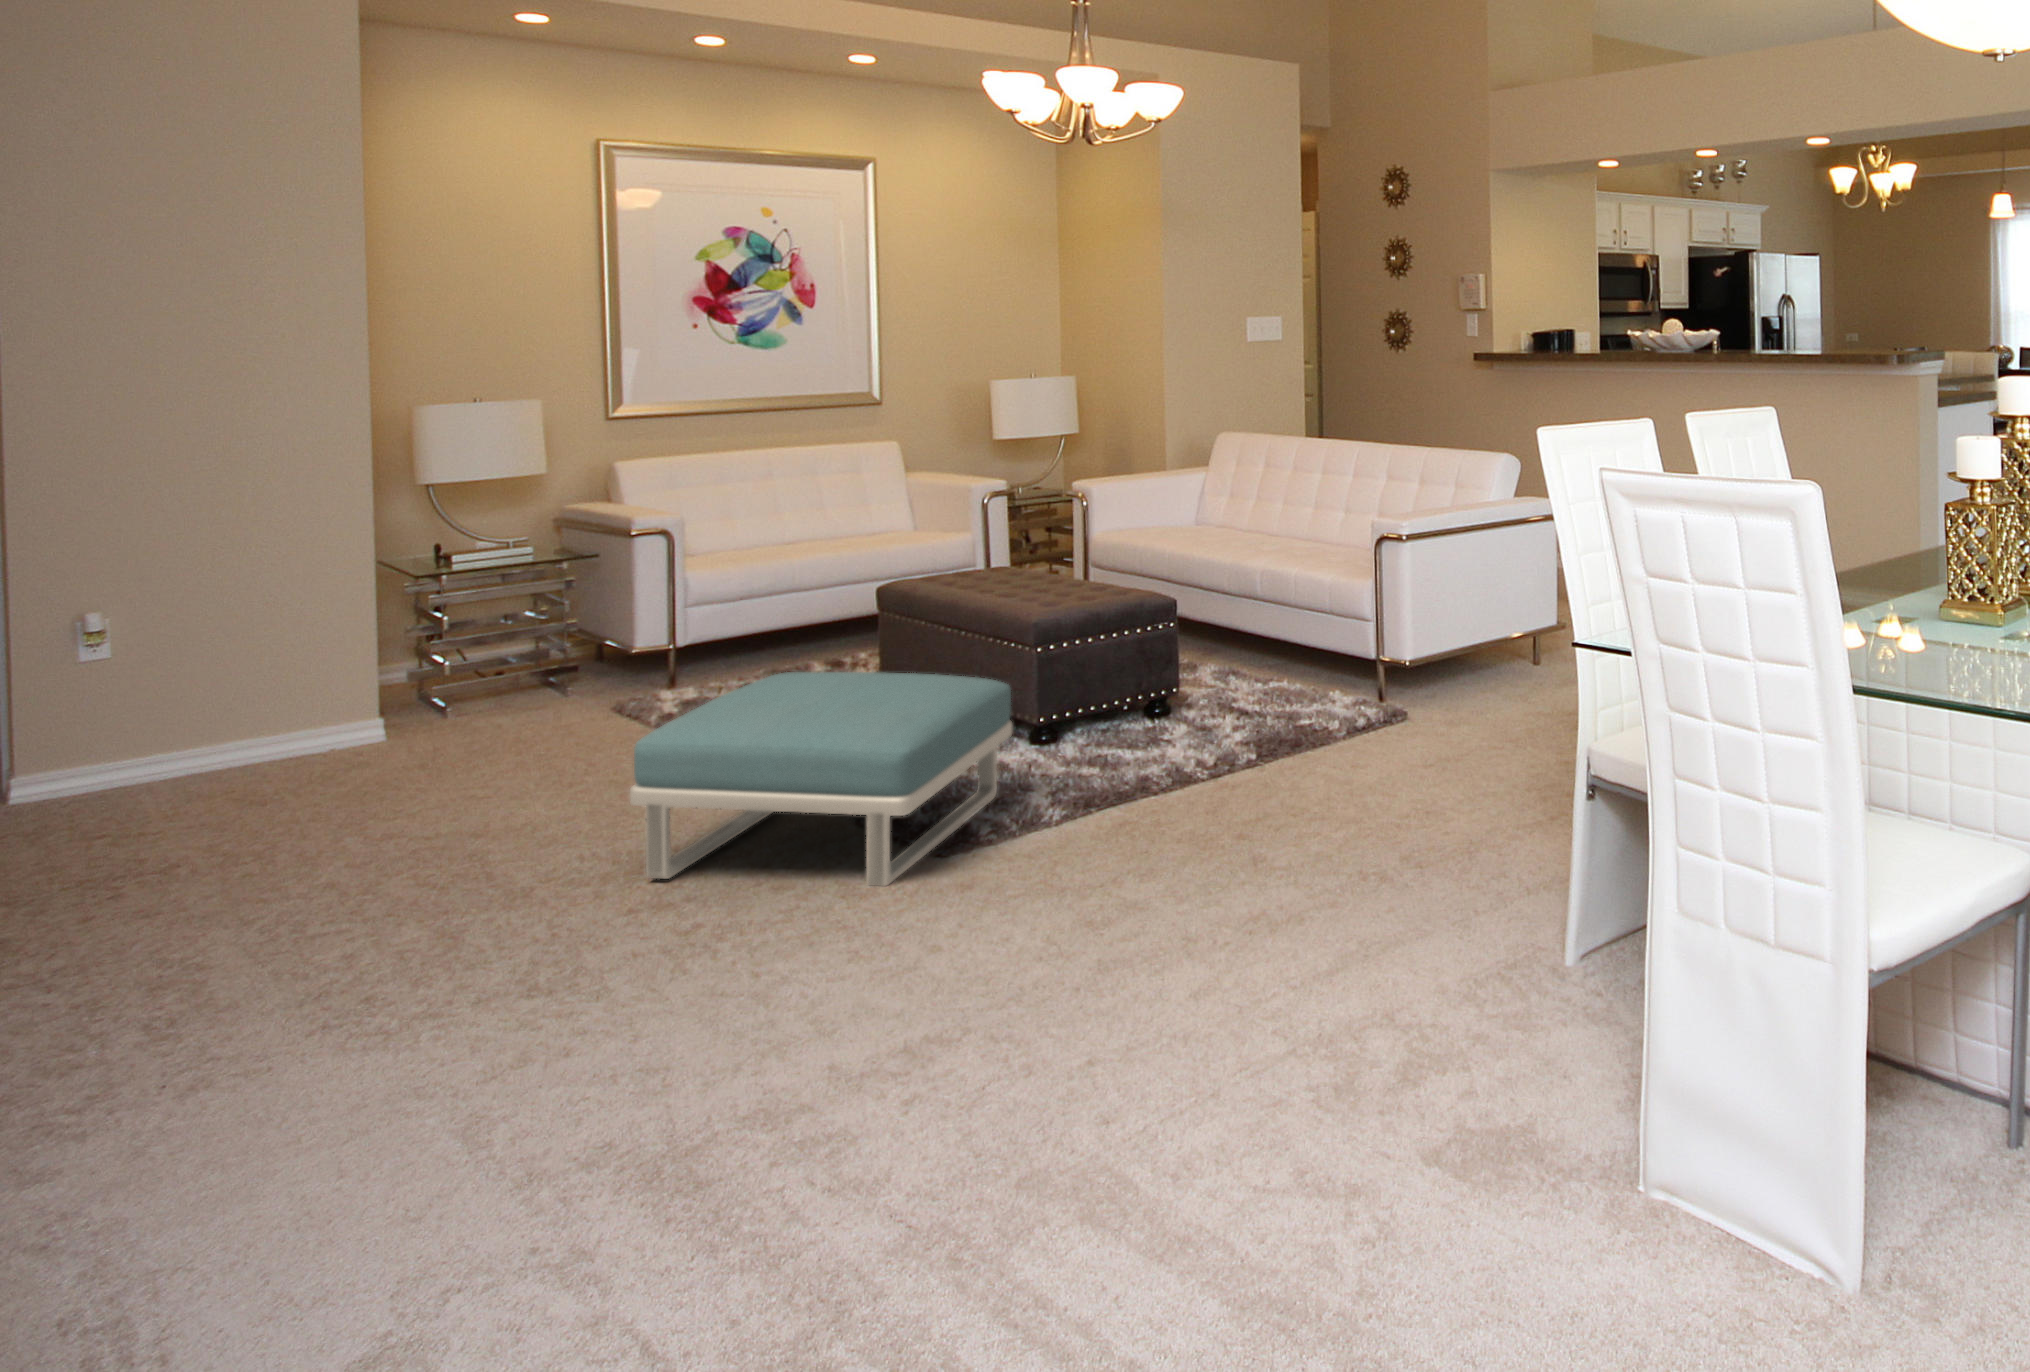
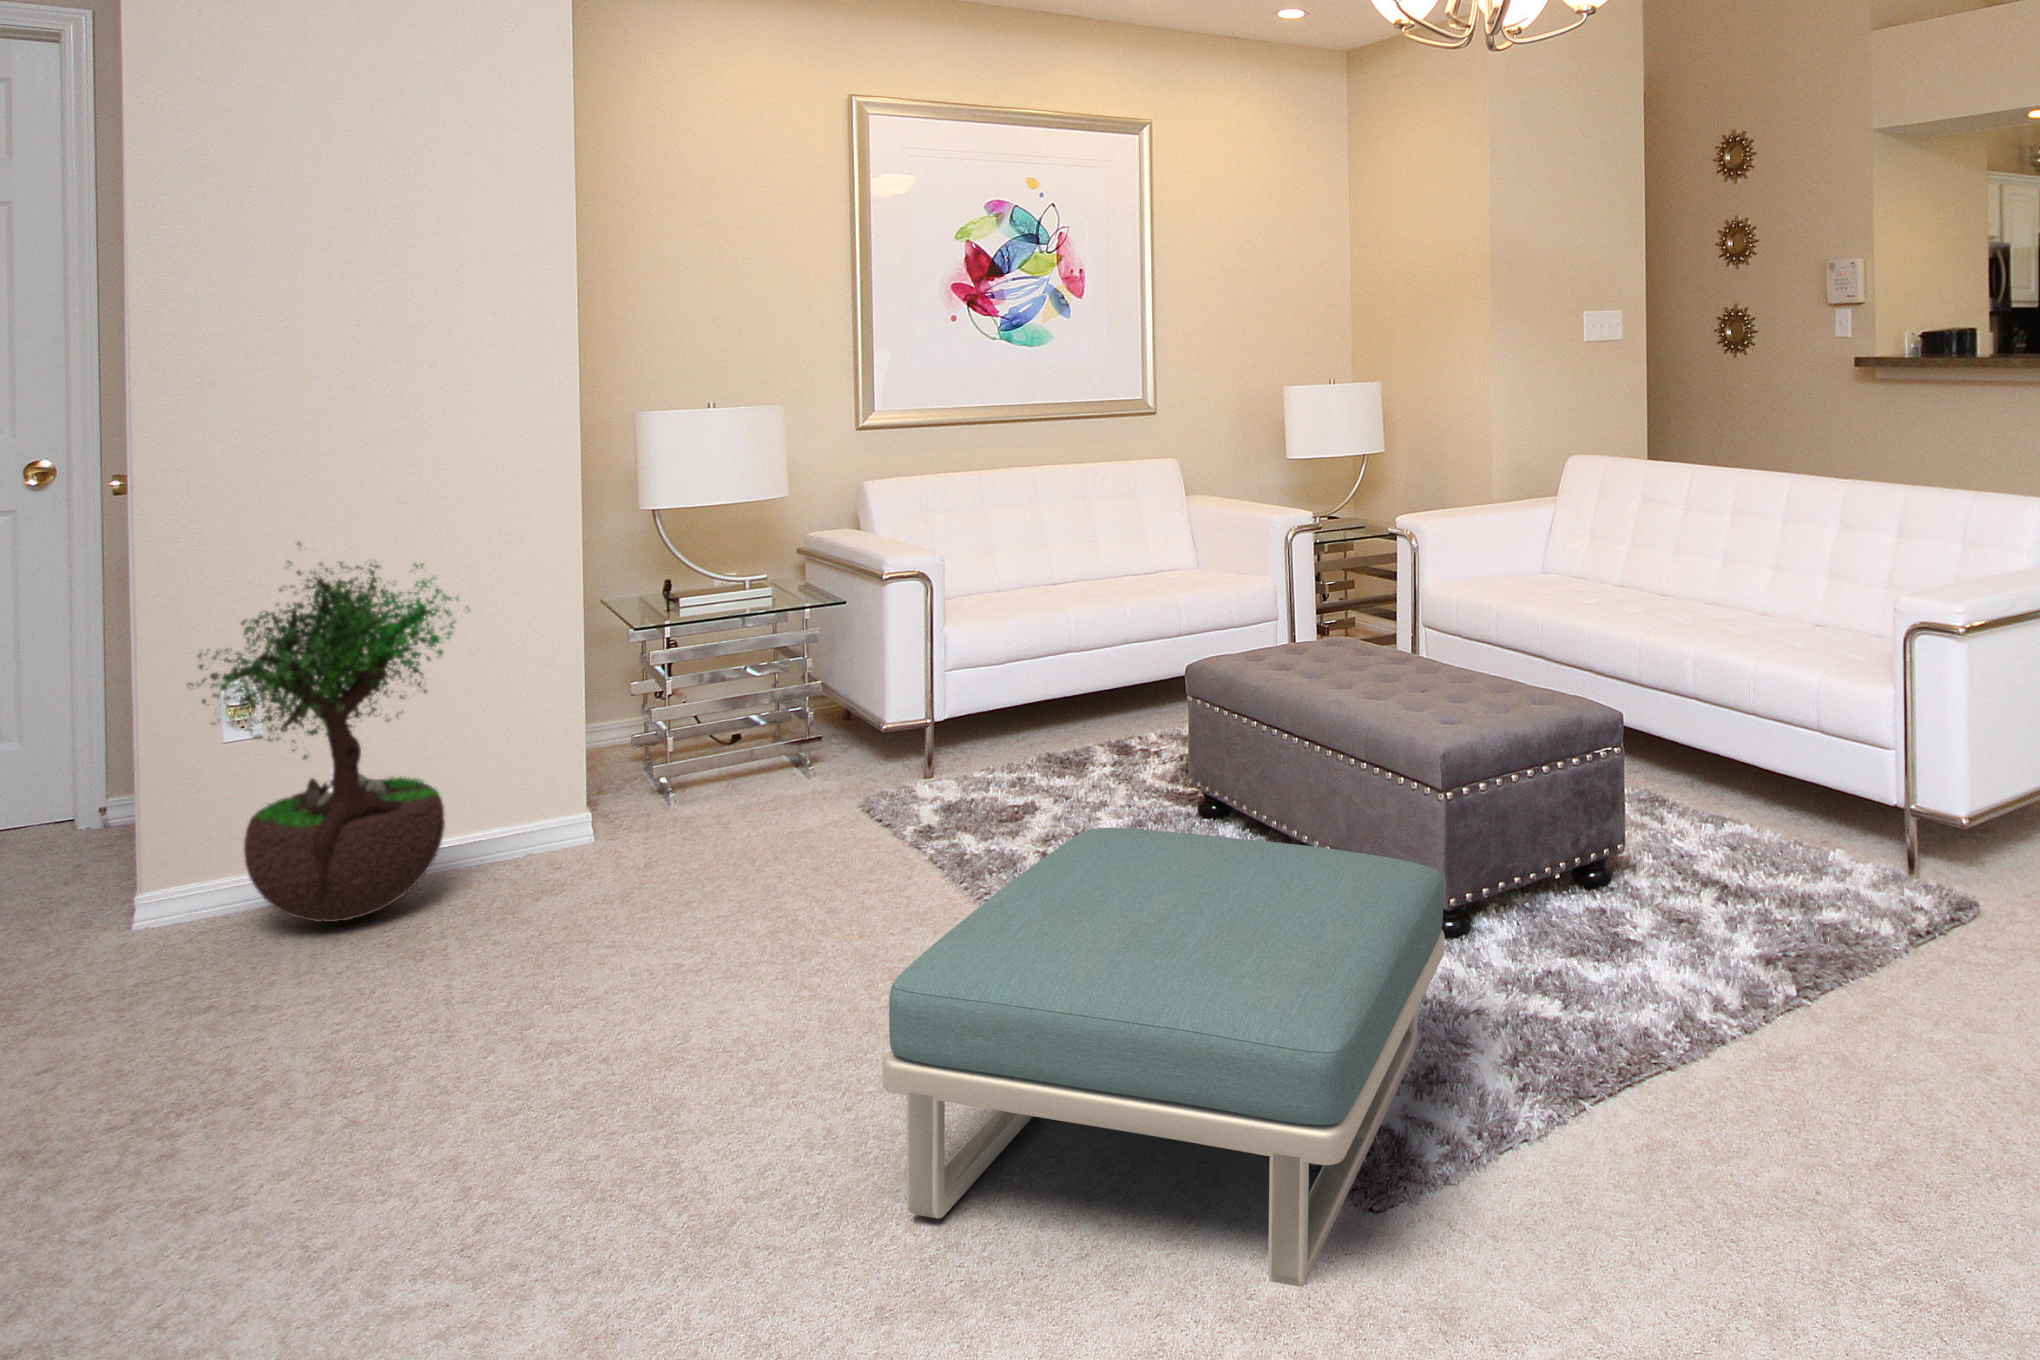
potted tree: none [68,504,296,789] -> present [187,542,469,922]

